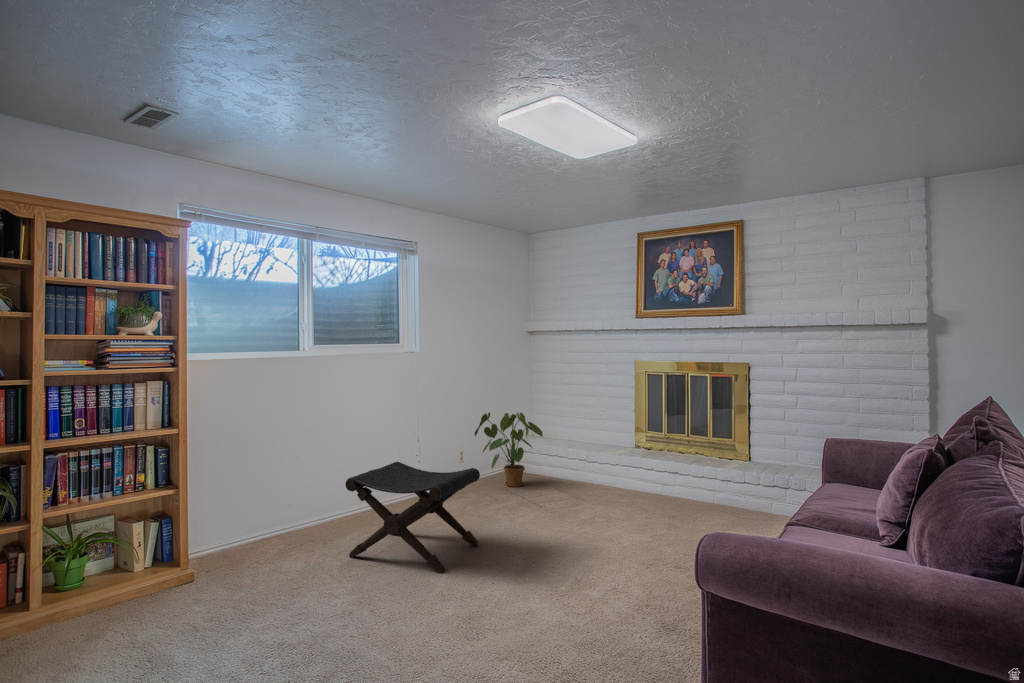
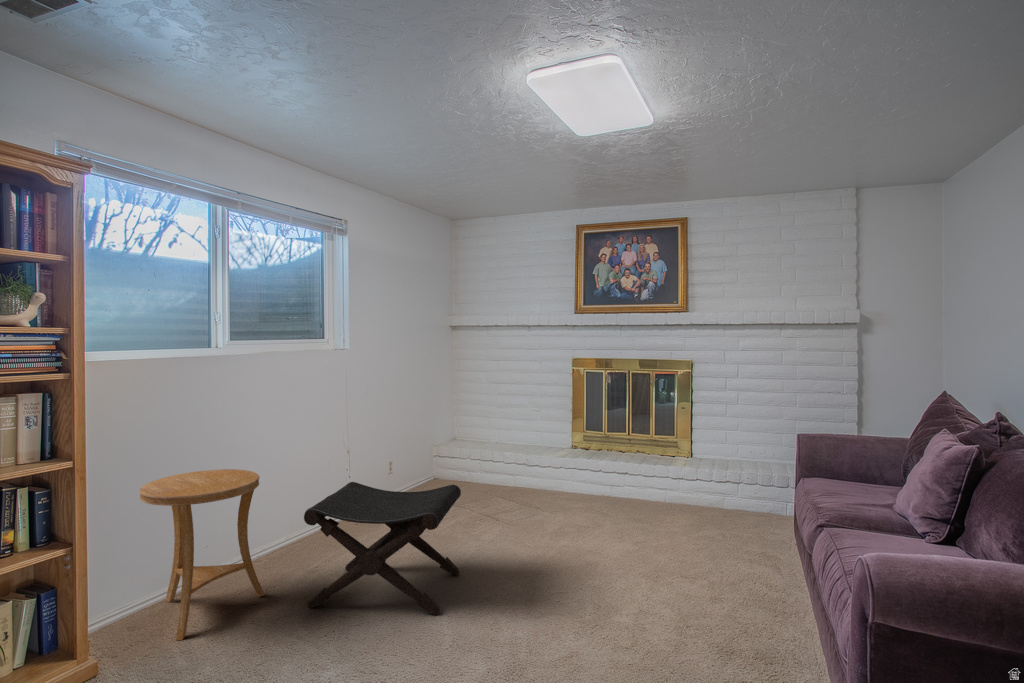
house plant: present [475,412,543,487] -> none [407,415,480,497]
side table: none [233,445,324,568] -> present [139,469,265,640]

